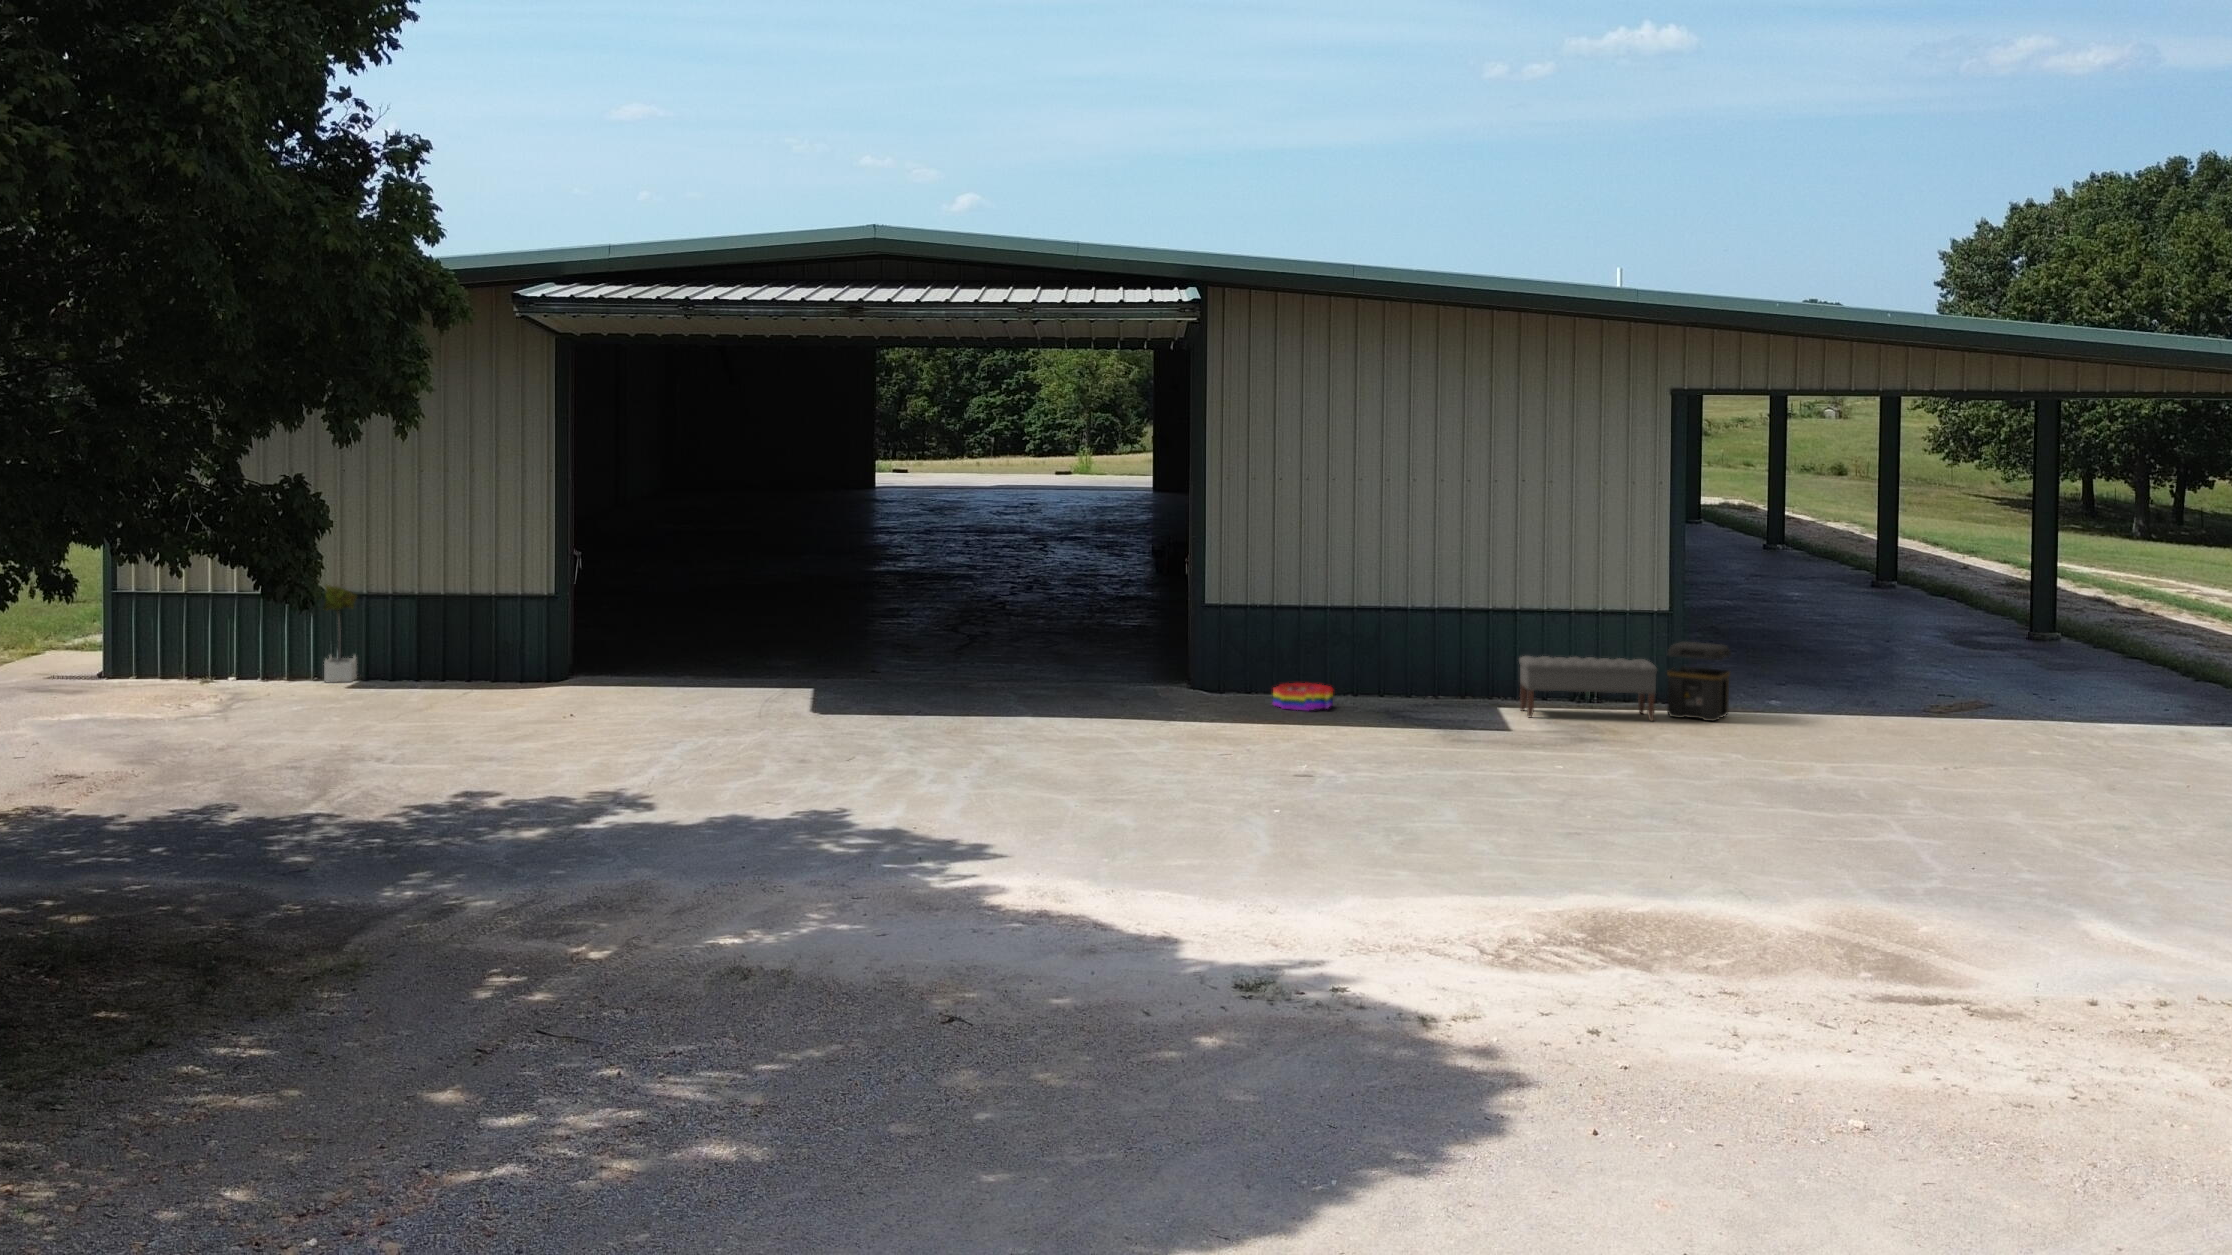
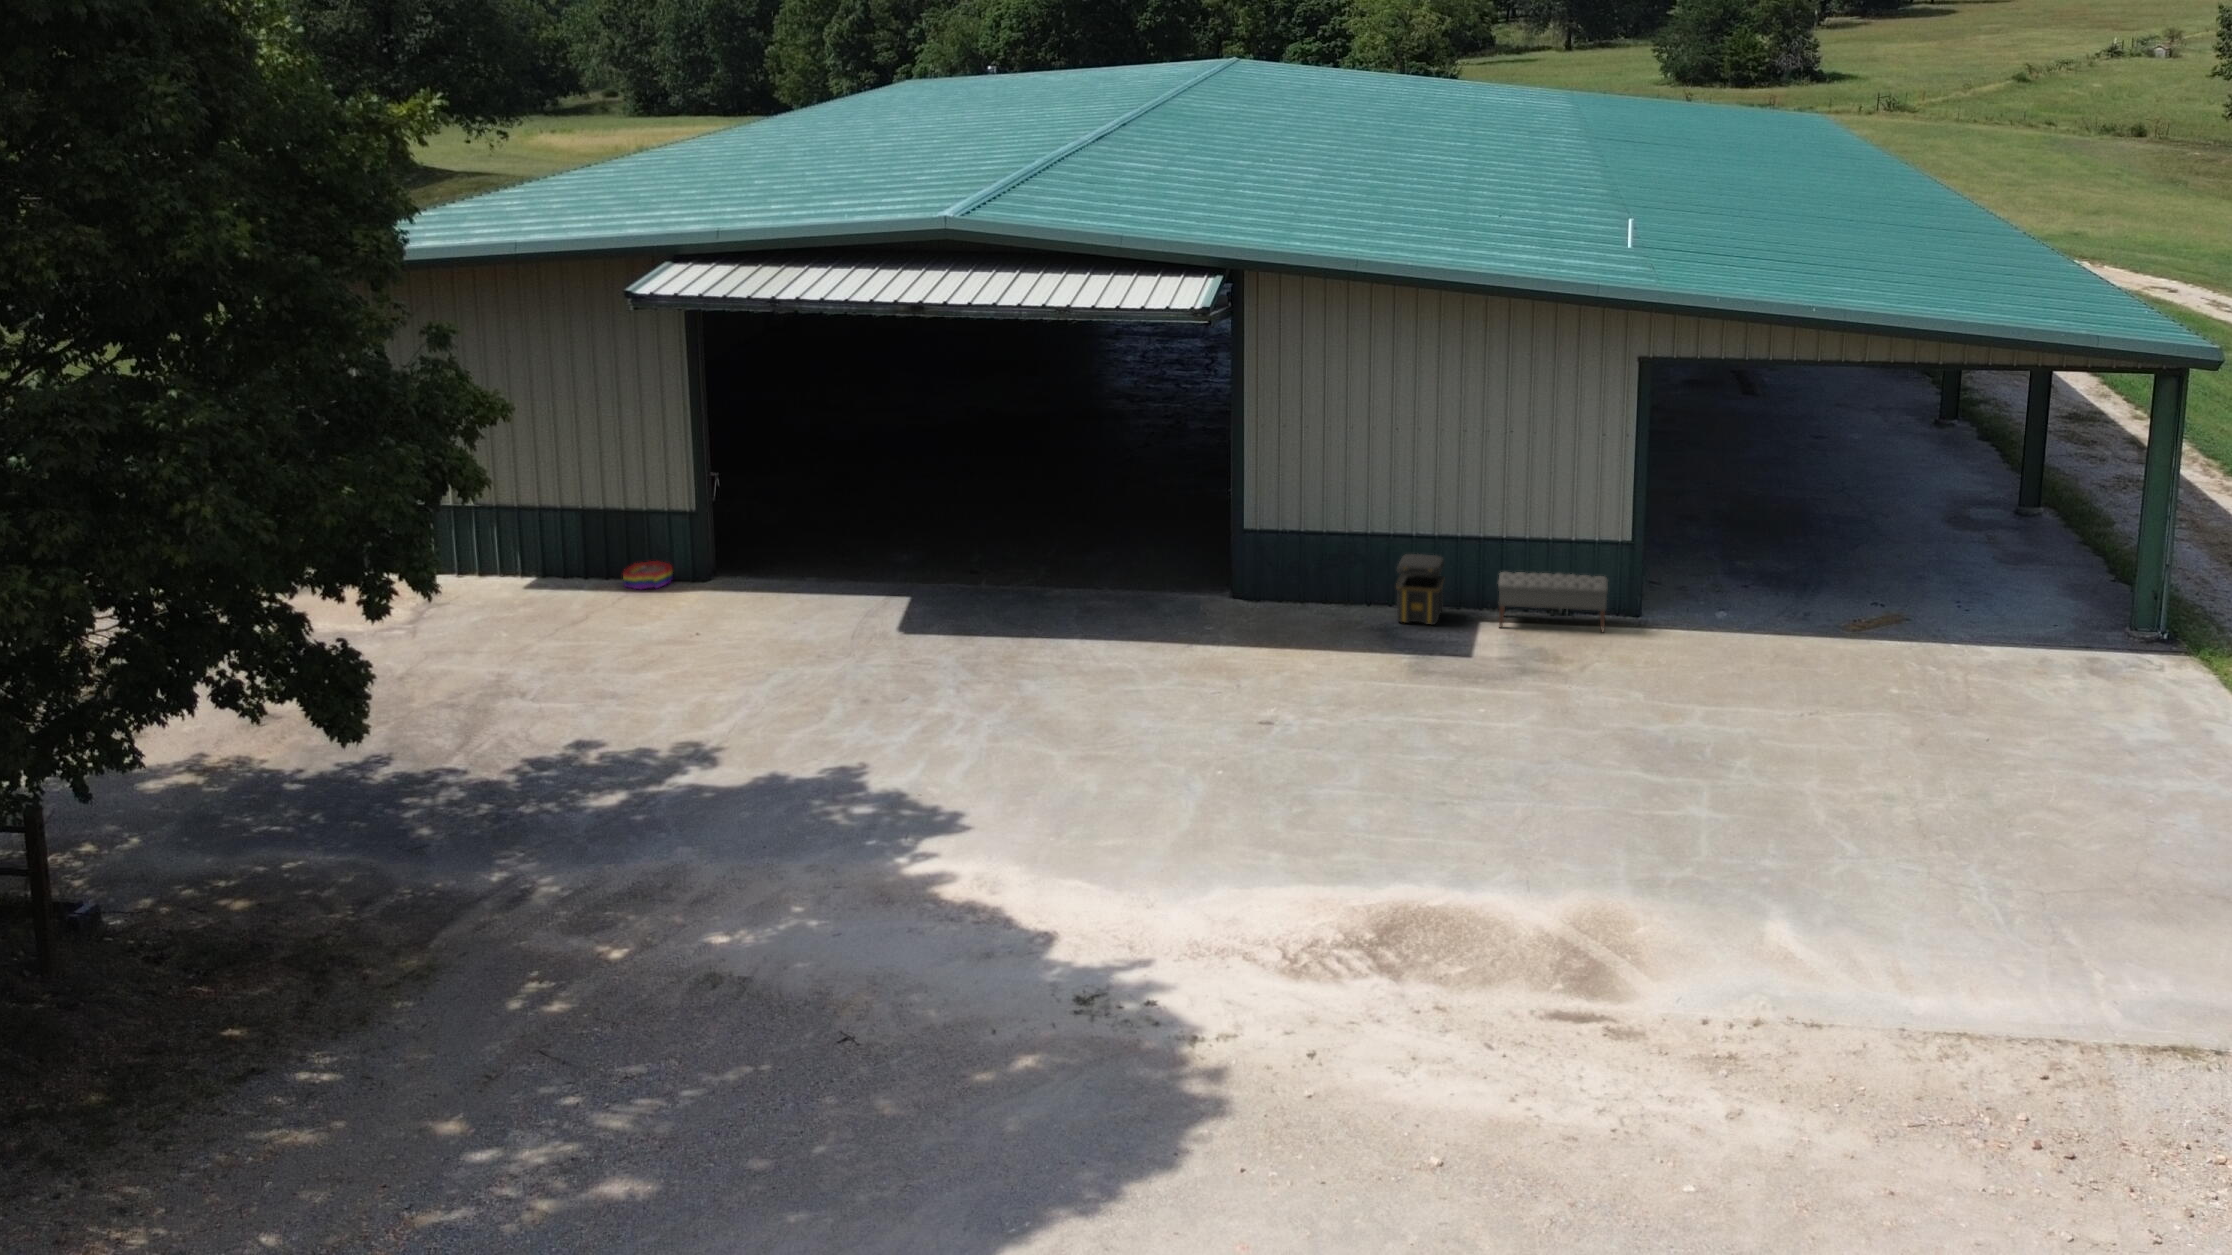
potted tree: present [323,585,357,682] -> none [486,503,530,584]
toolbox: present [1667,642,1731,721] -> present [1396,554,1445,625]
storage bin: present [1273,683,1333,710] -> present [623,561,673,590]

